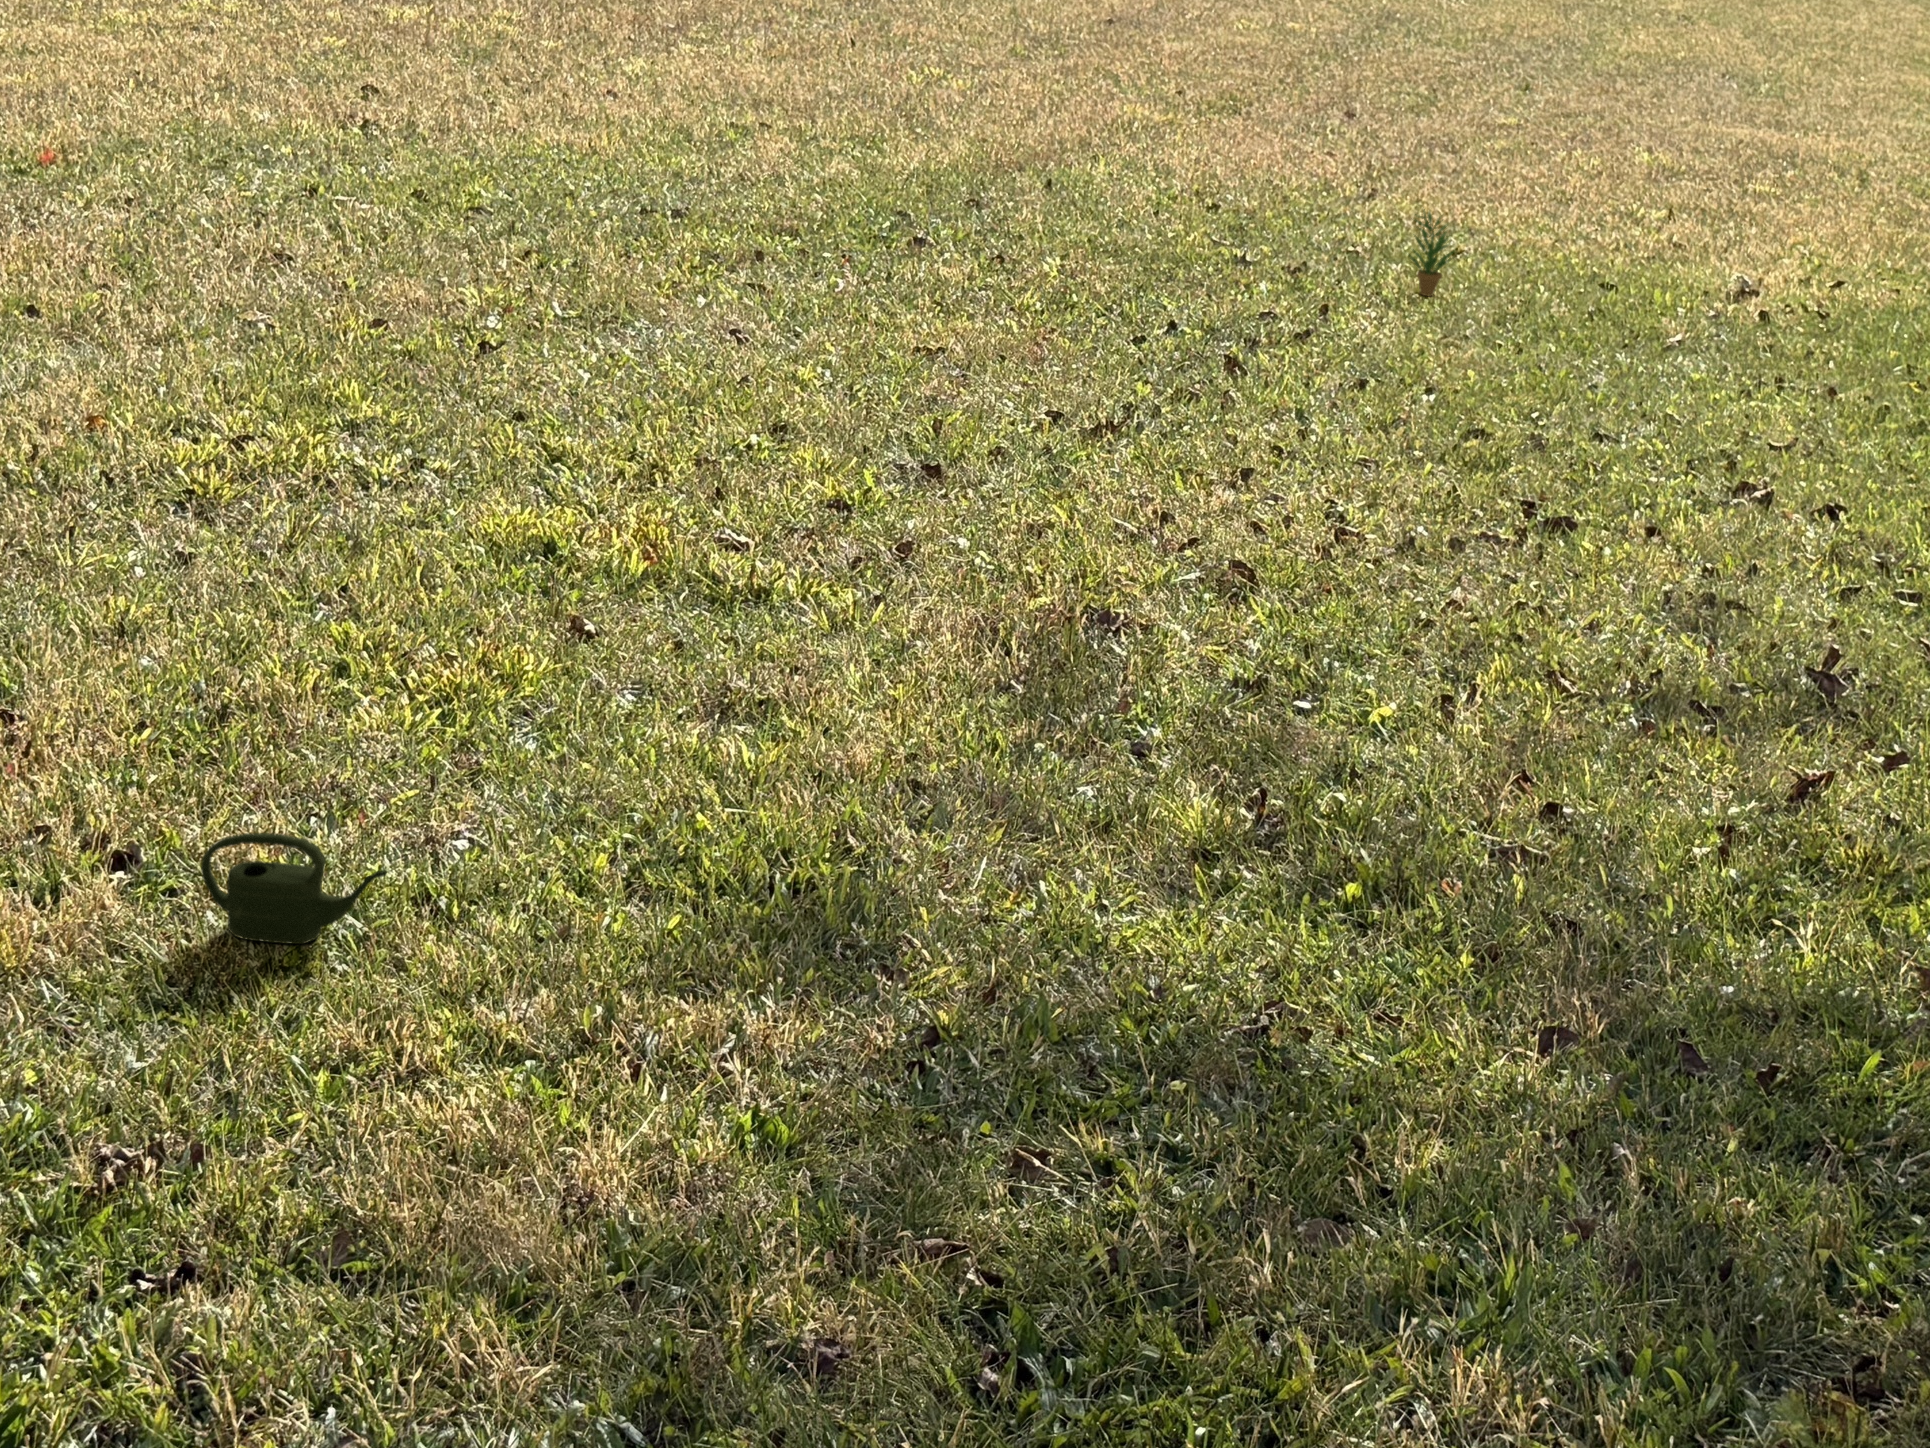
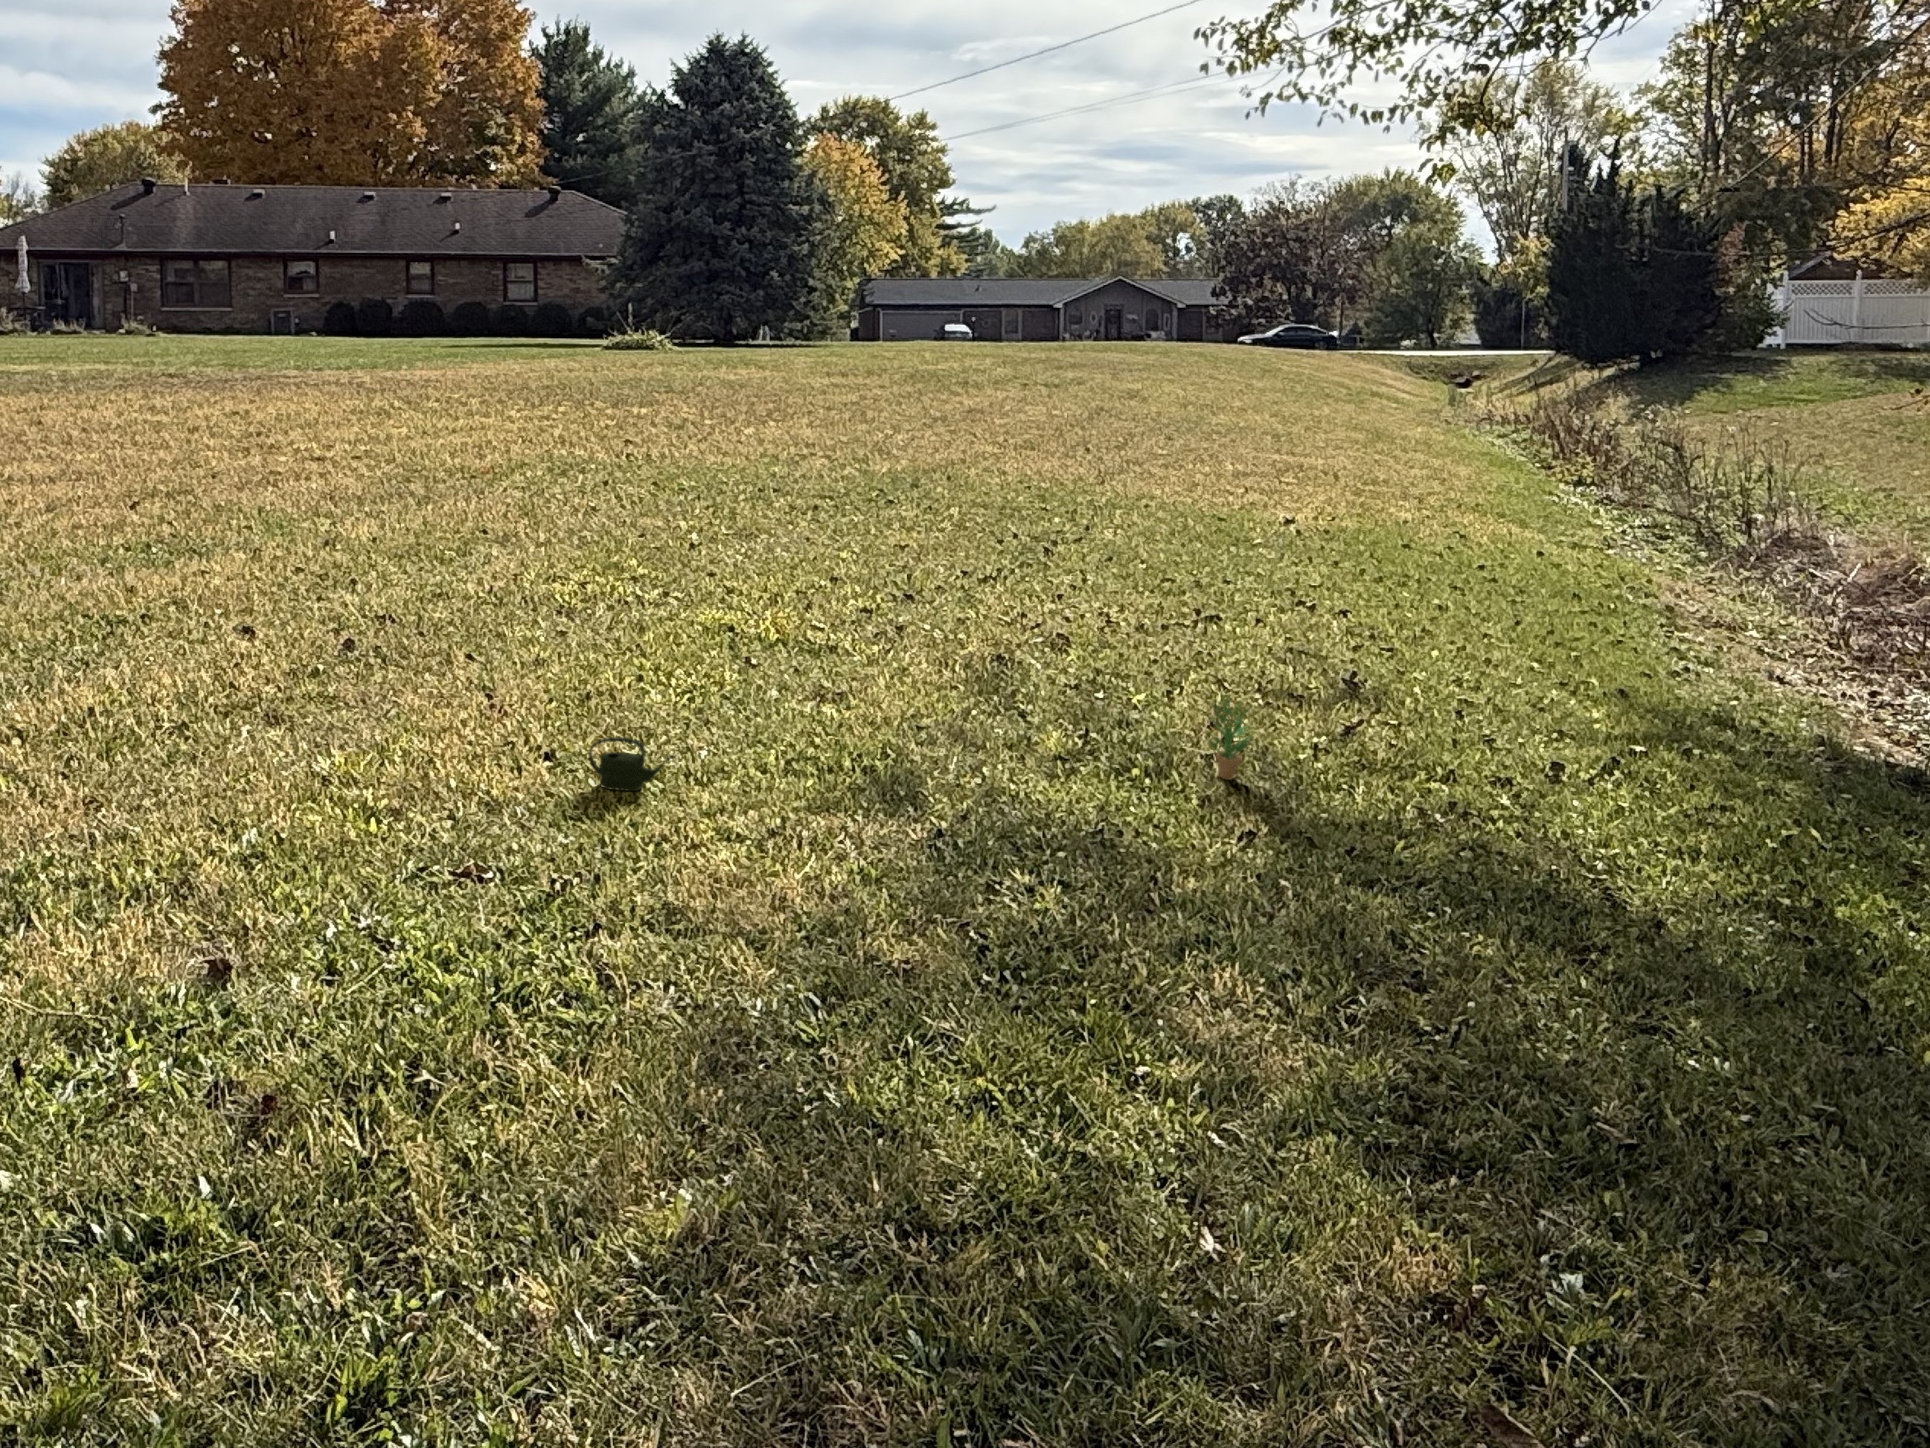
potted plant: present [1409,209,1453,296] -> present [1208,693,1252,780]

